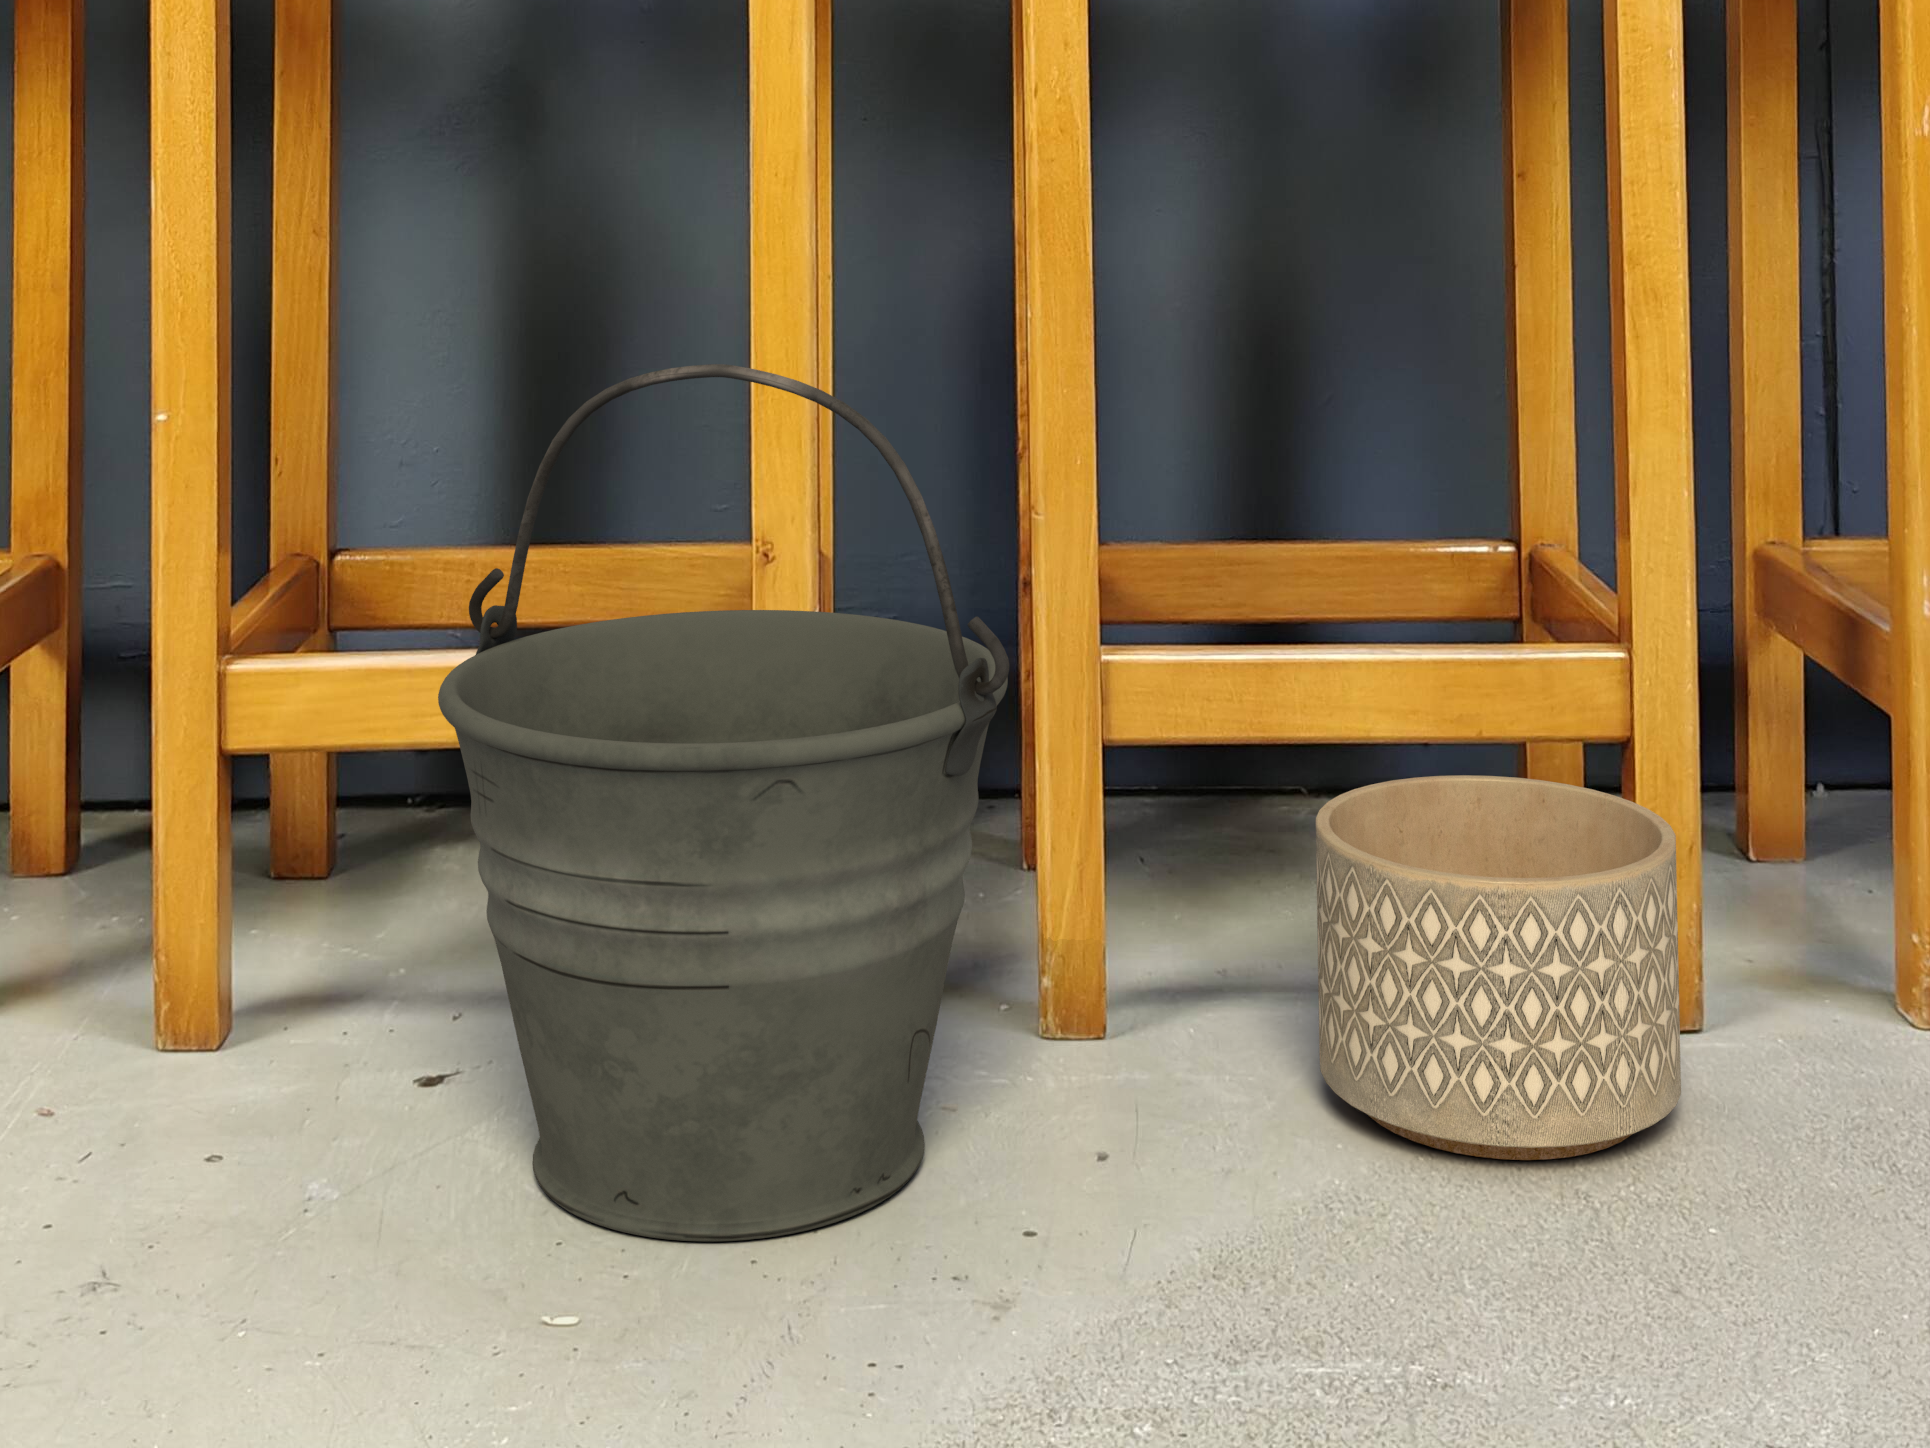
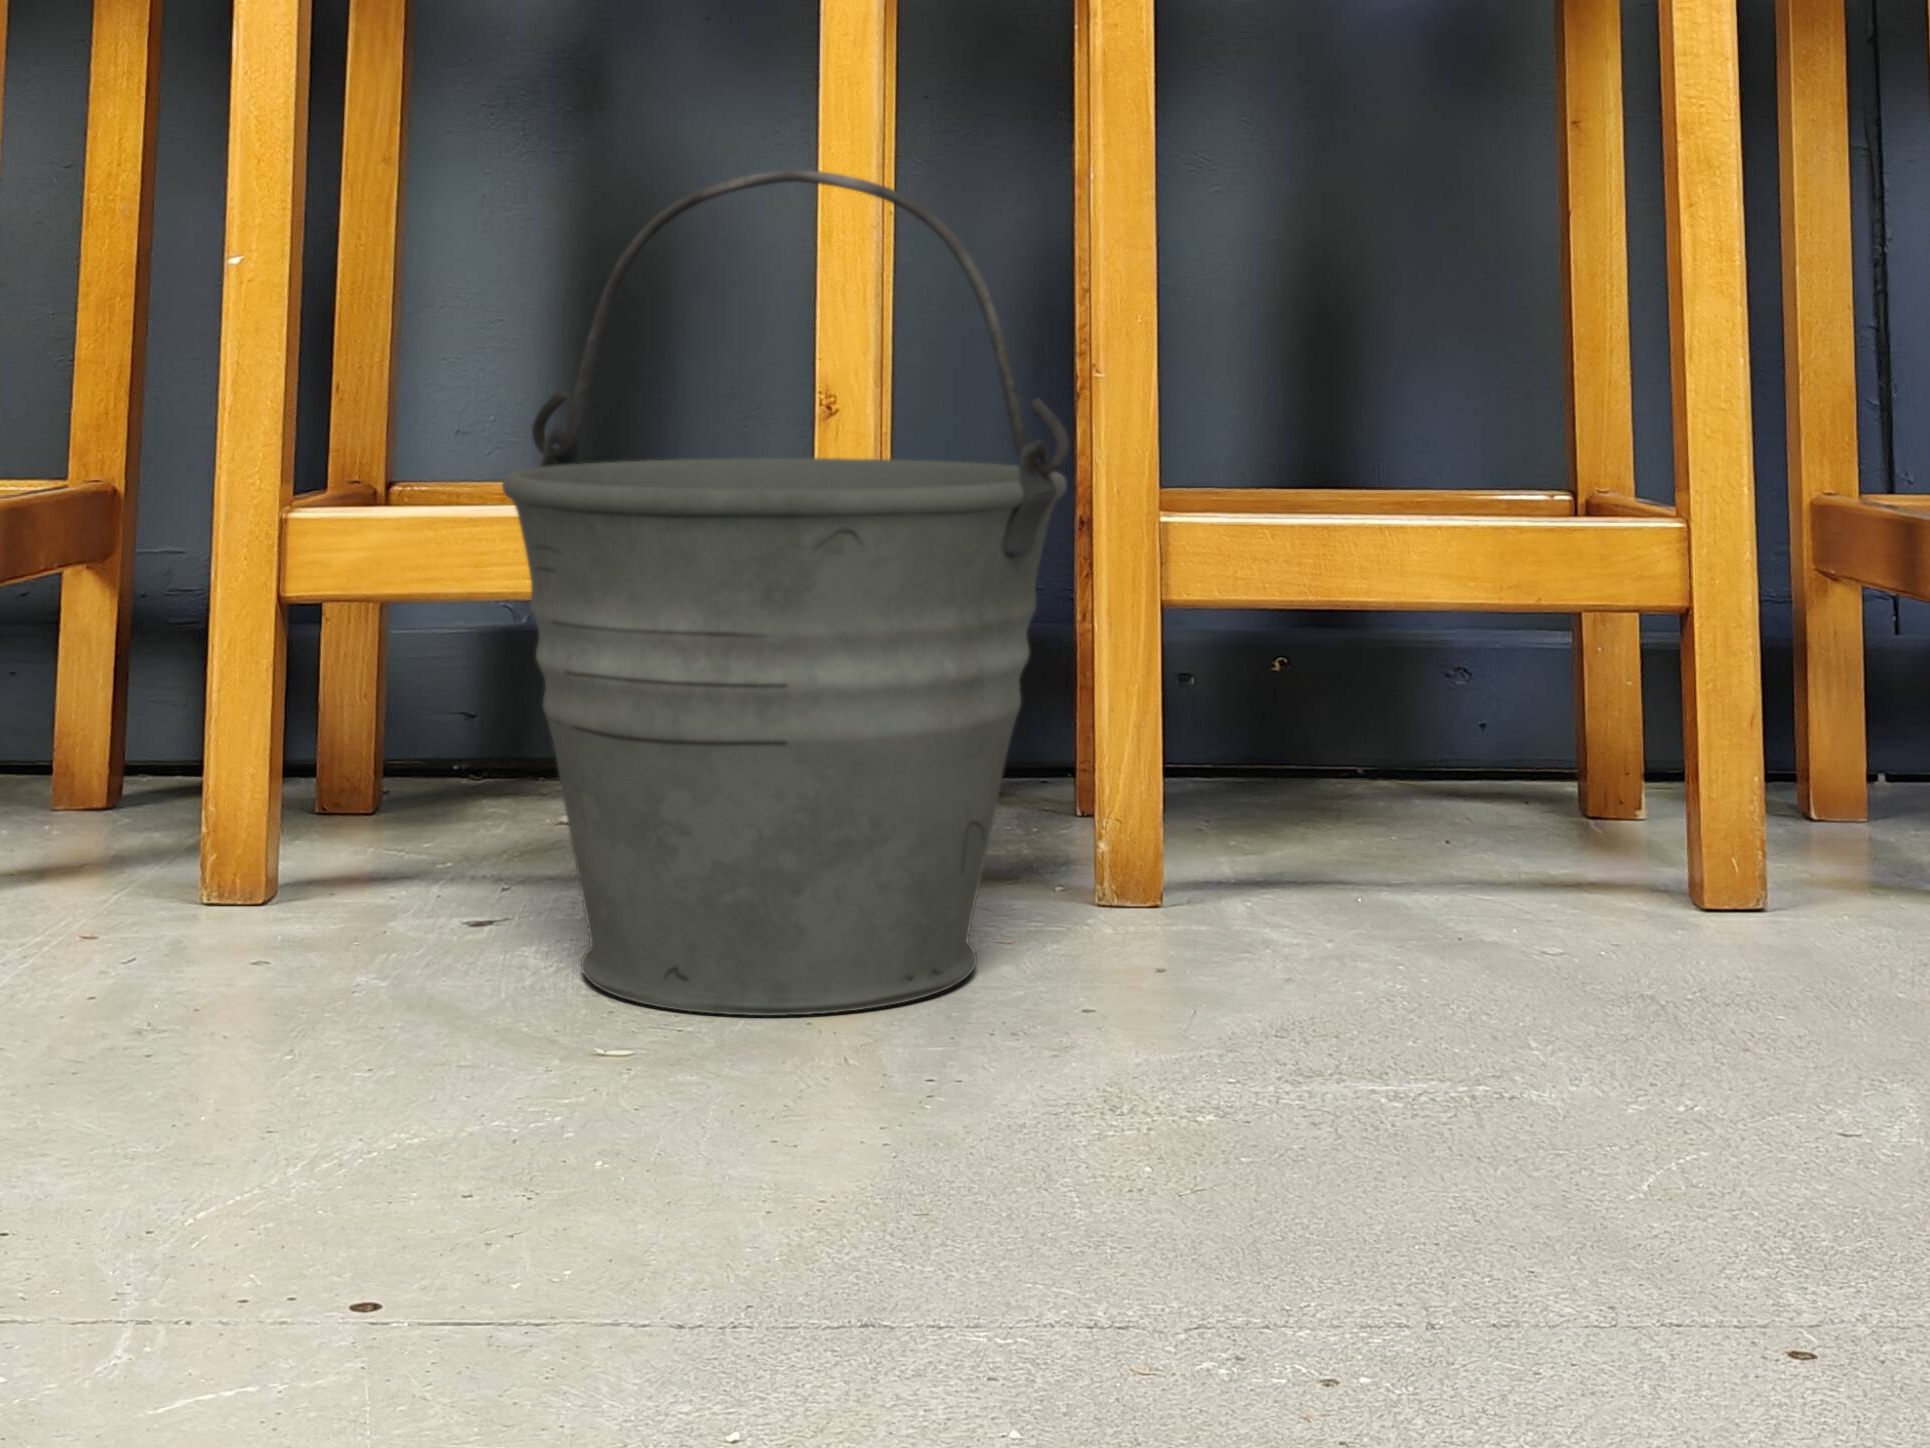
planter: present [1316,775,1681,1160] -> none [1373,640,1741,979]

